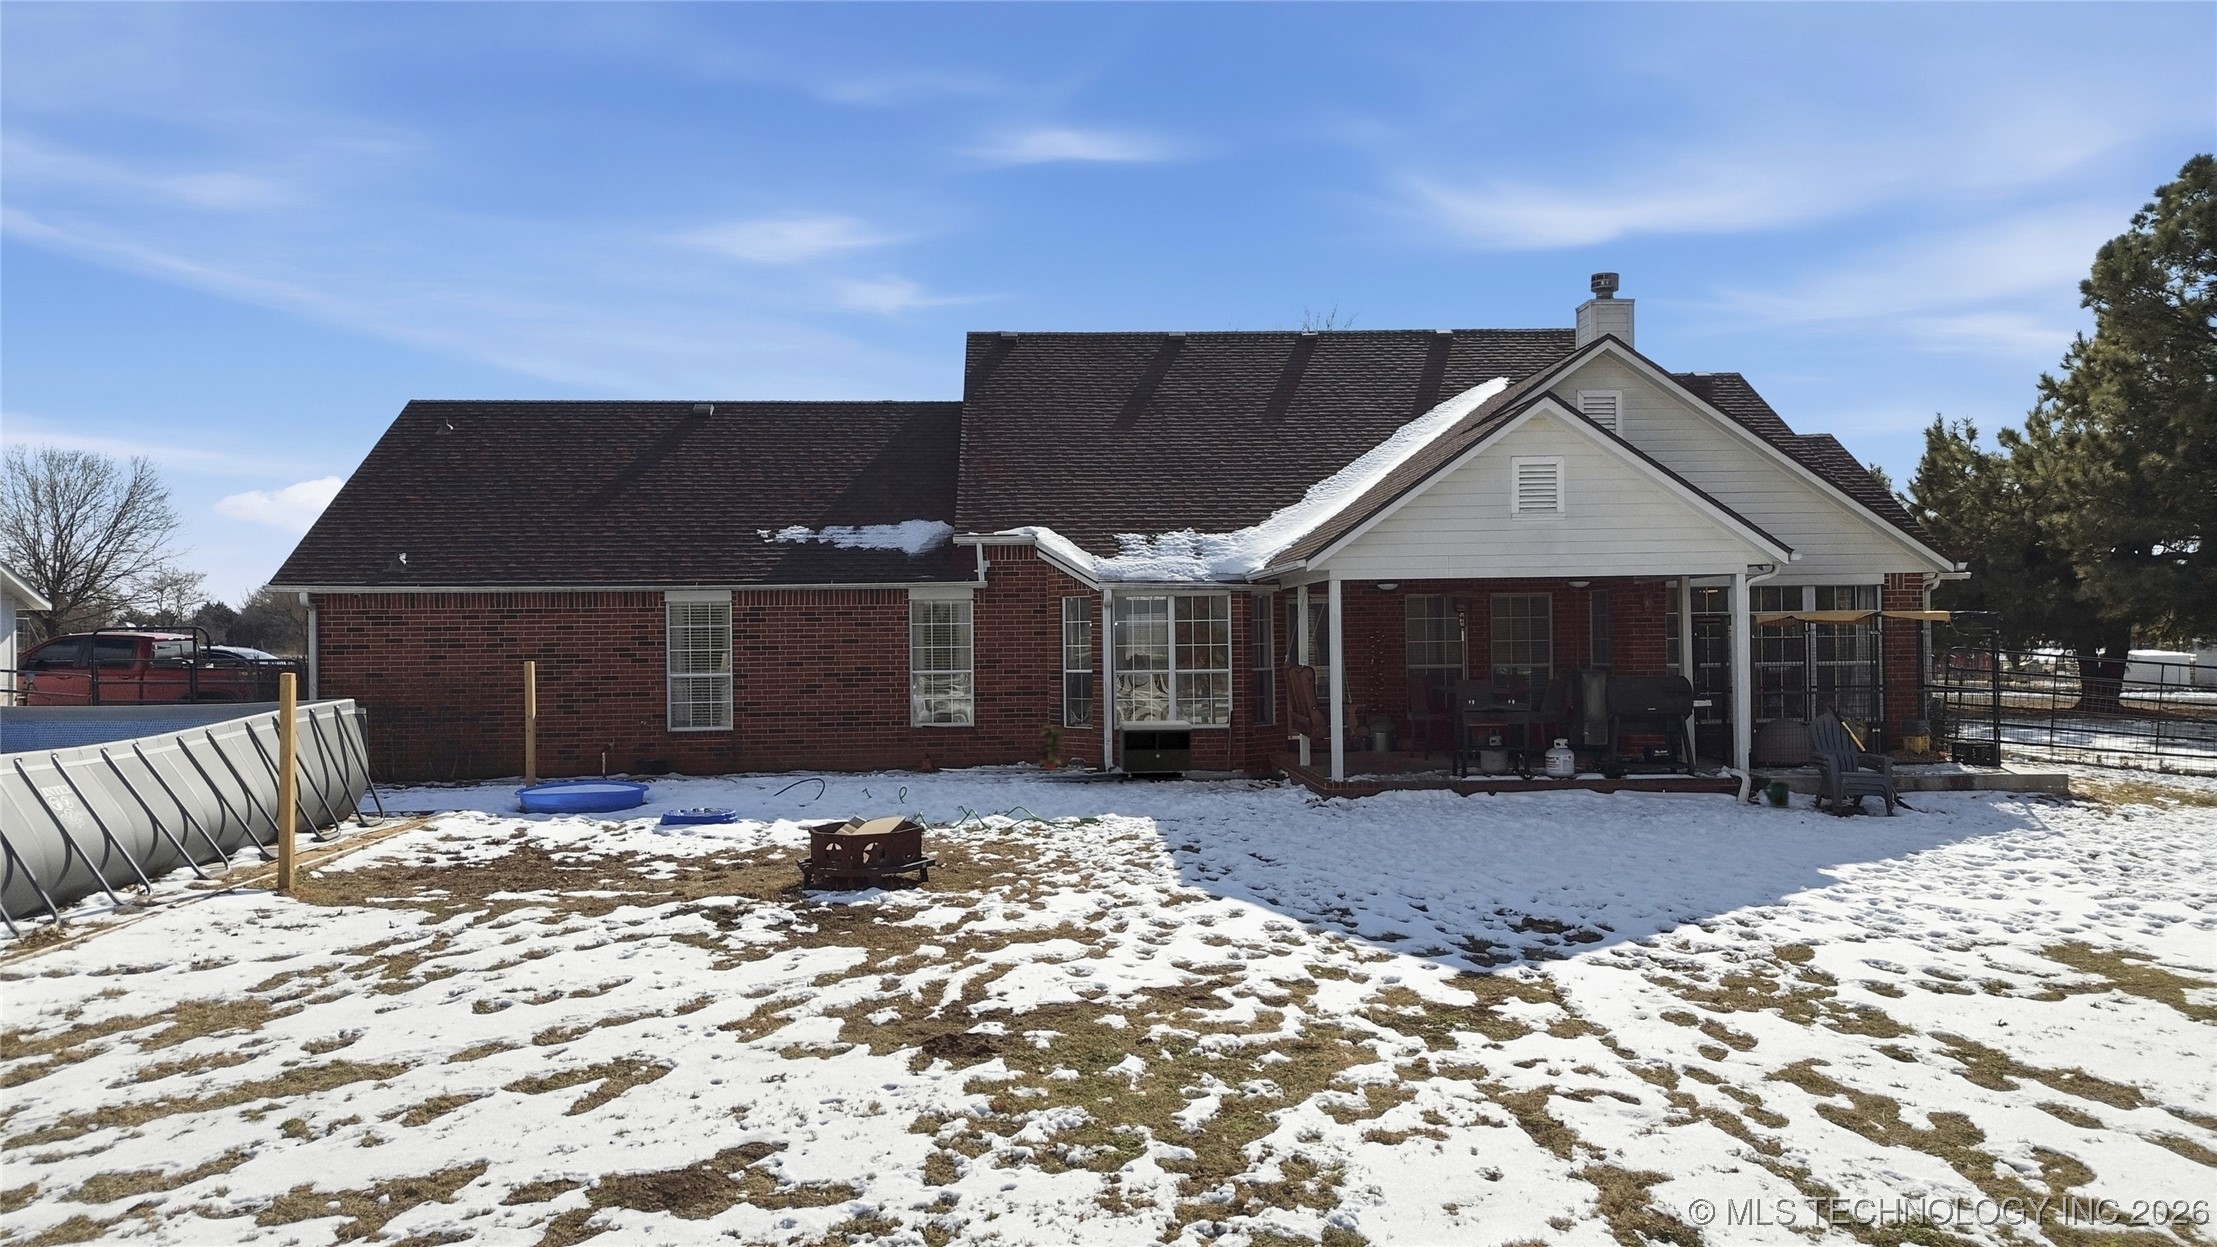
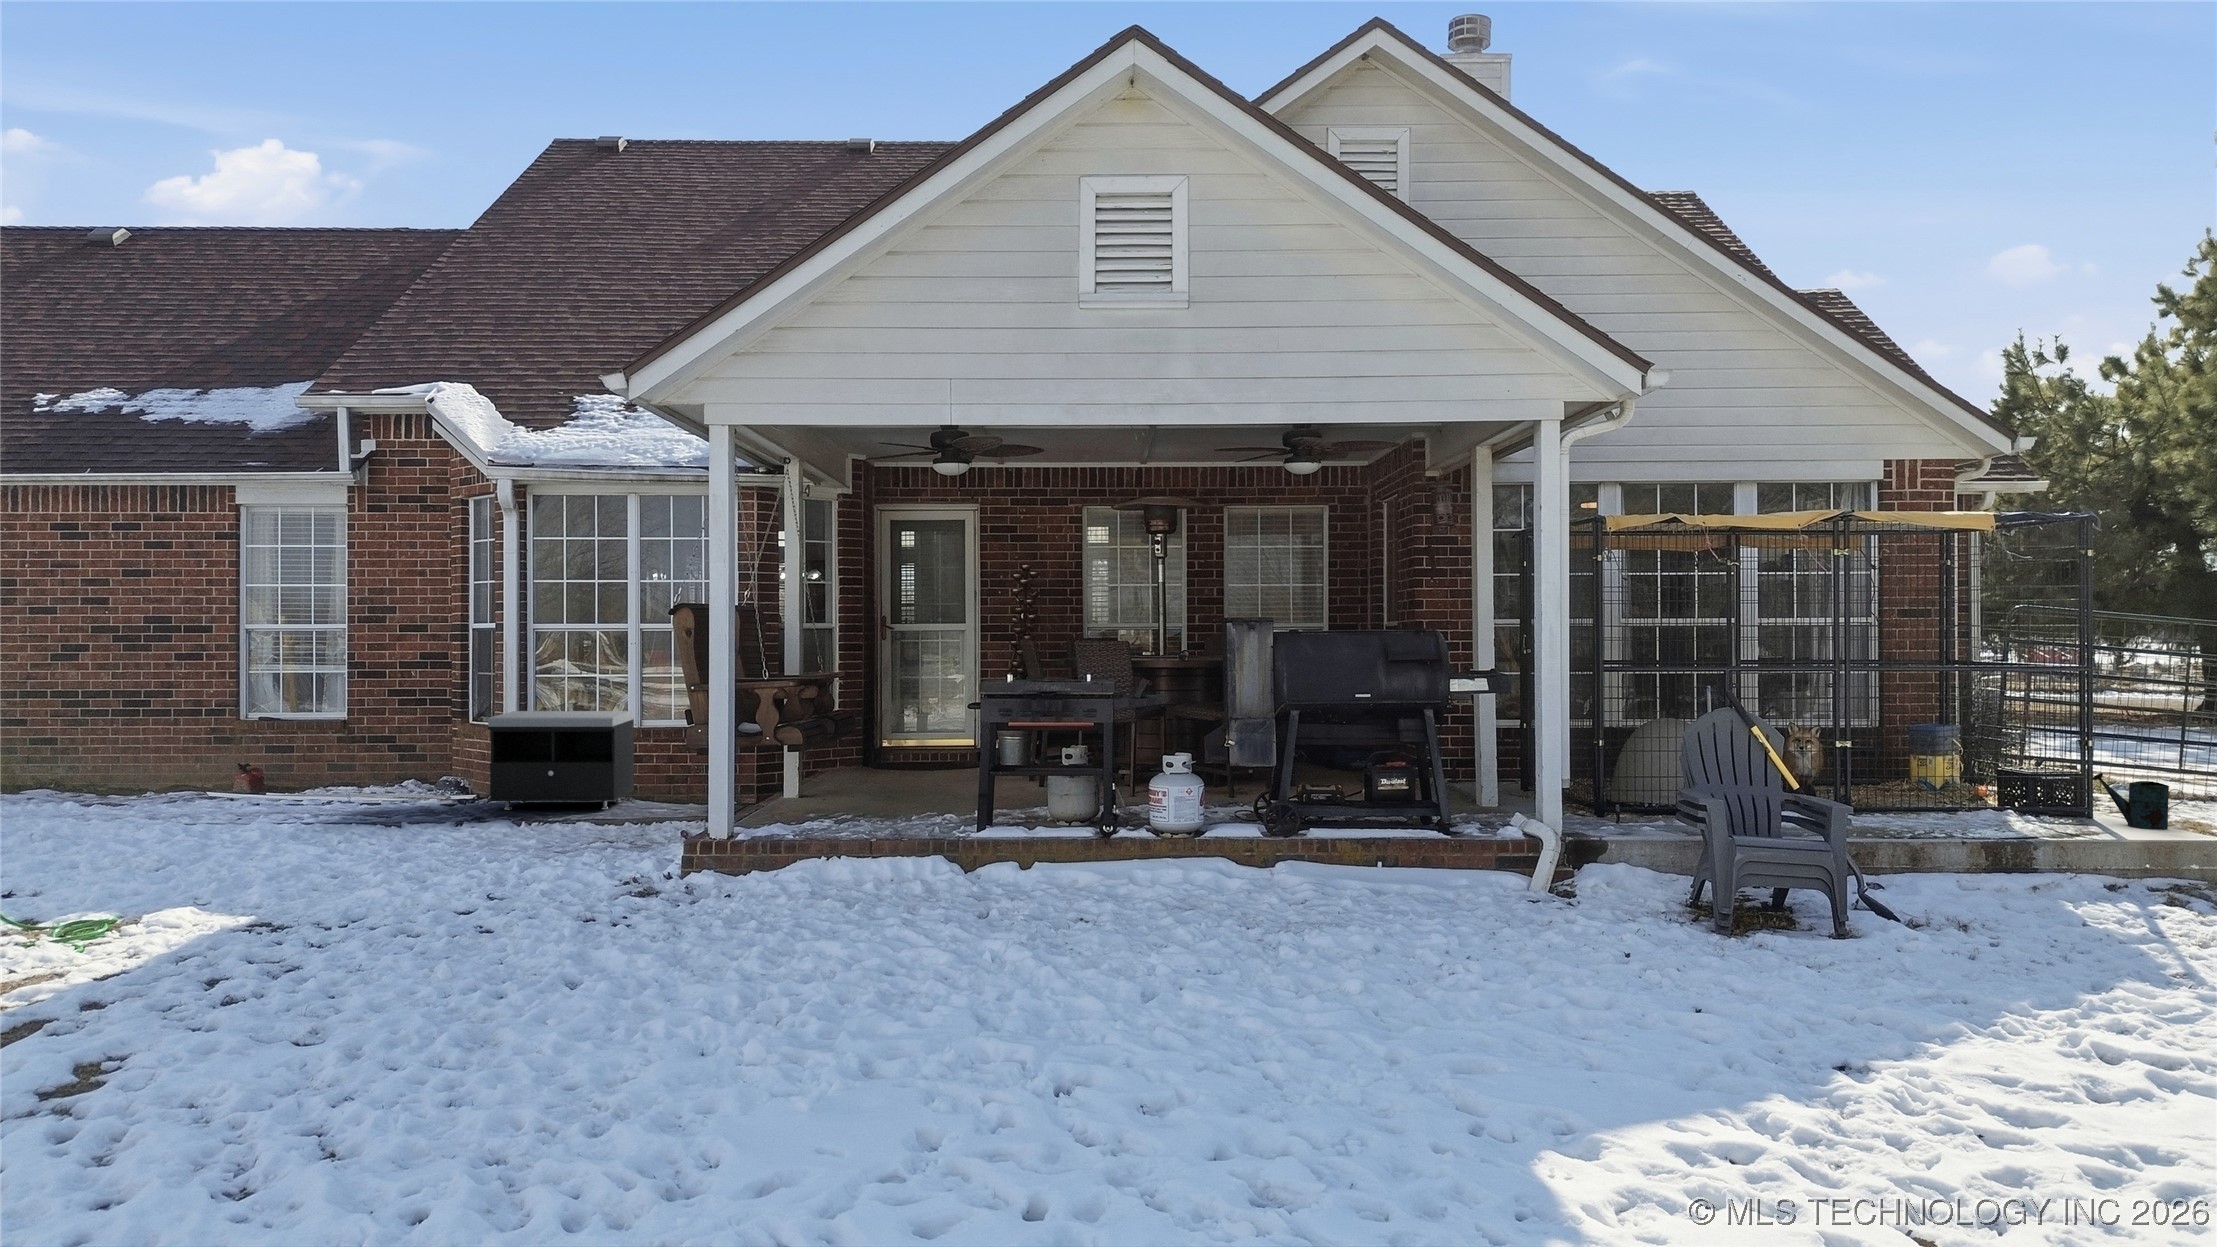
decorative plant: present [1038,726,1064,770] -> none [392,717,452,794]
watering can: present [1755,778,1789,808] -> present [2092,773,2184,830]

